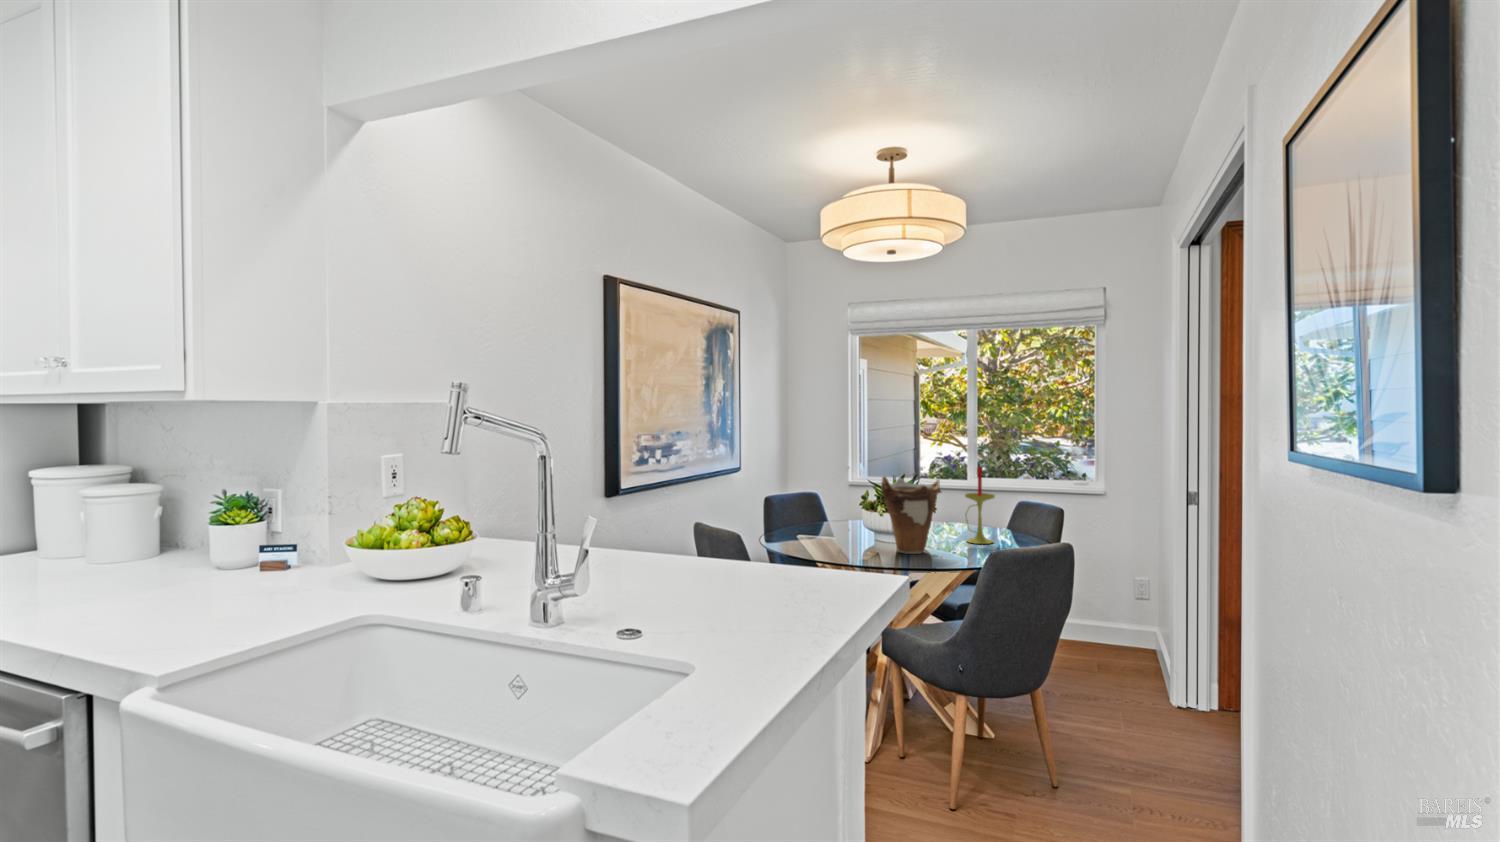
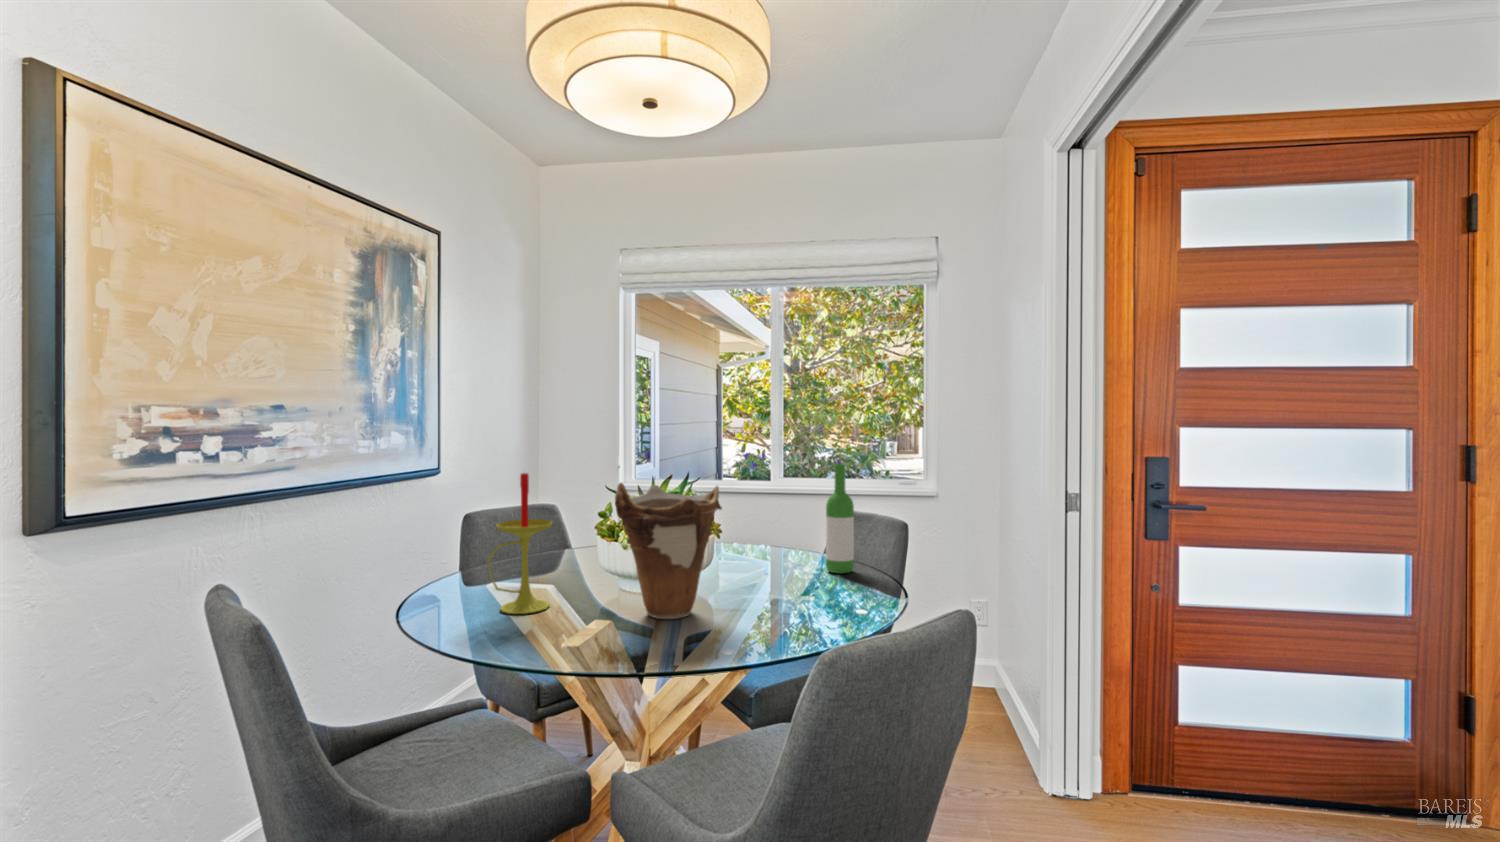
candle: present [965,467,995,544] -> present [487,473,552,614]
wine bottle: none [1008,467,1027,538] -> present [826,464,854,574]

